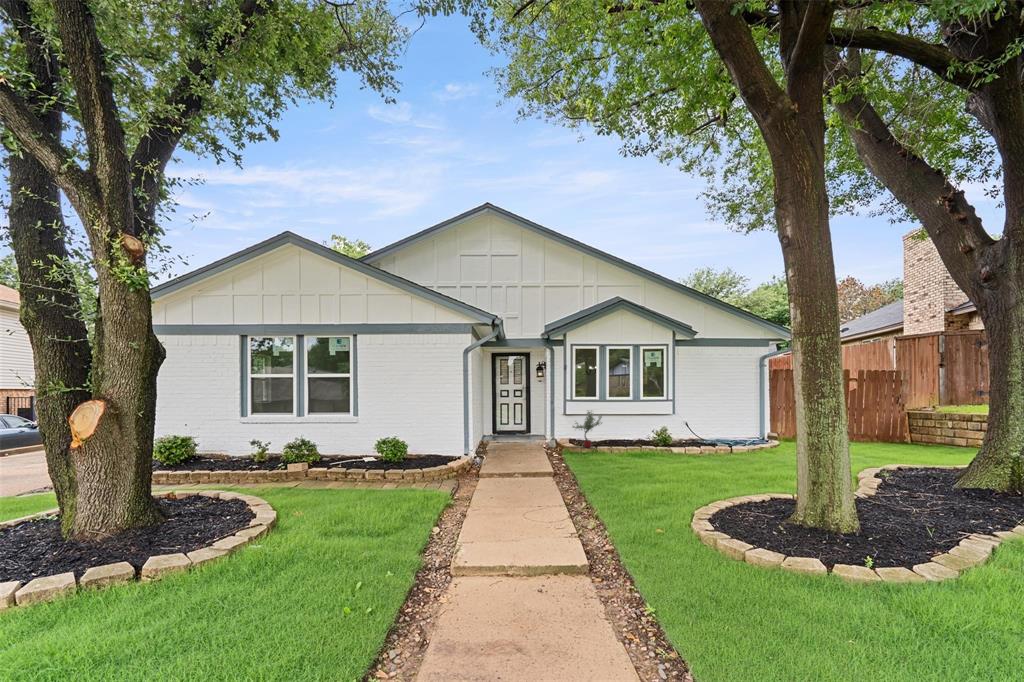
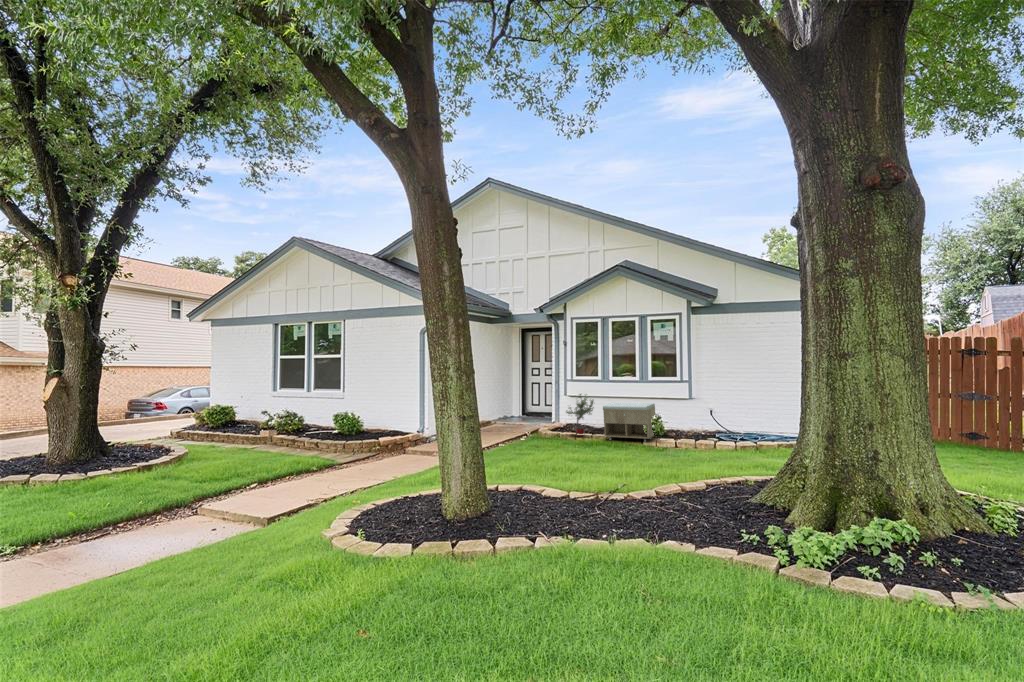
storage bench: none [611,416,655,449] -> present [603,403,656,442]

